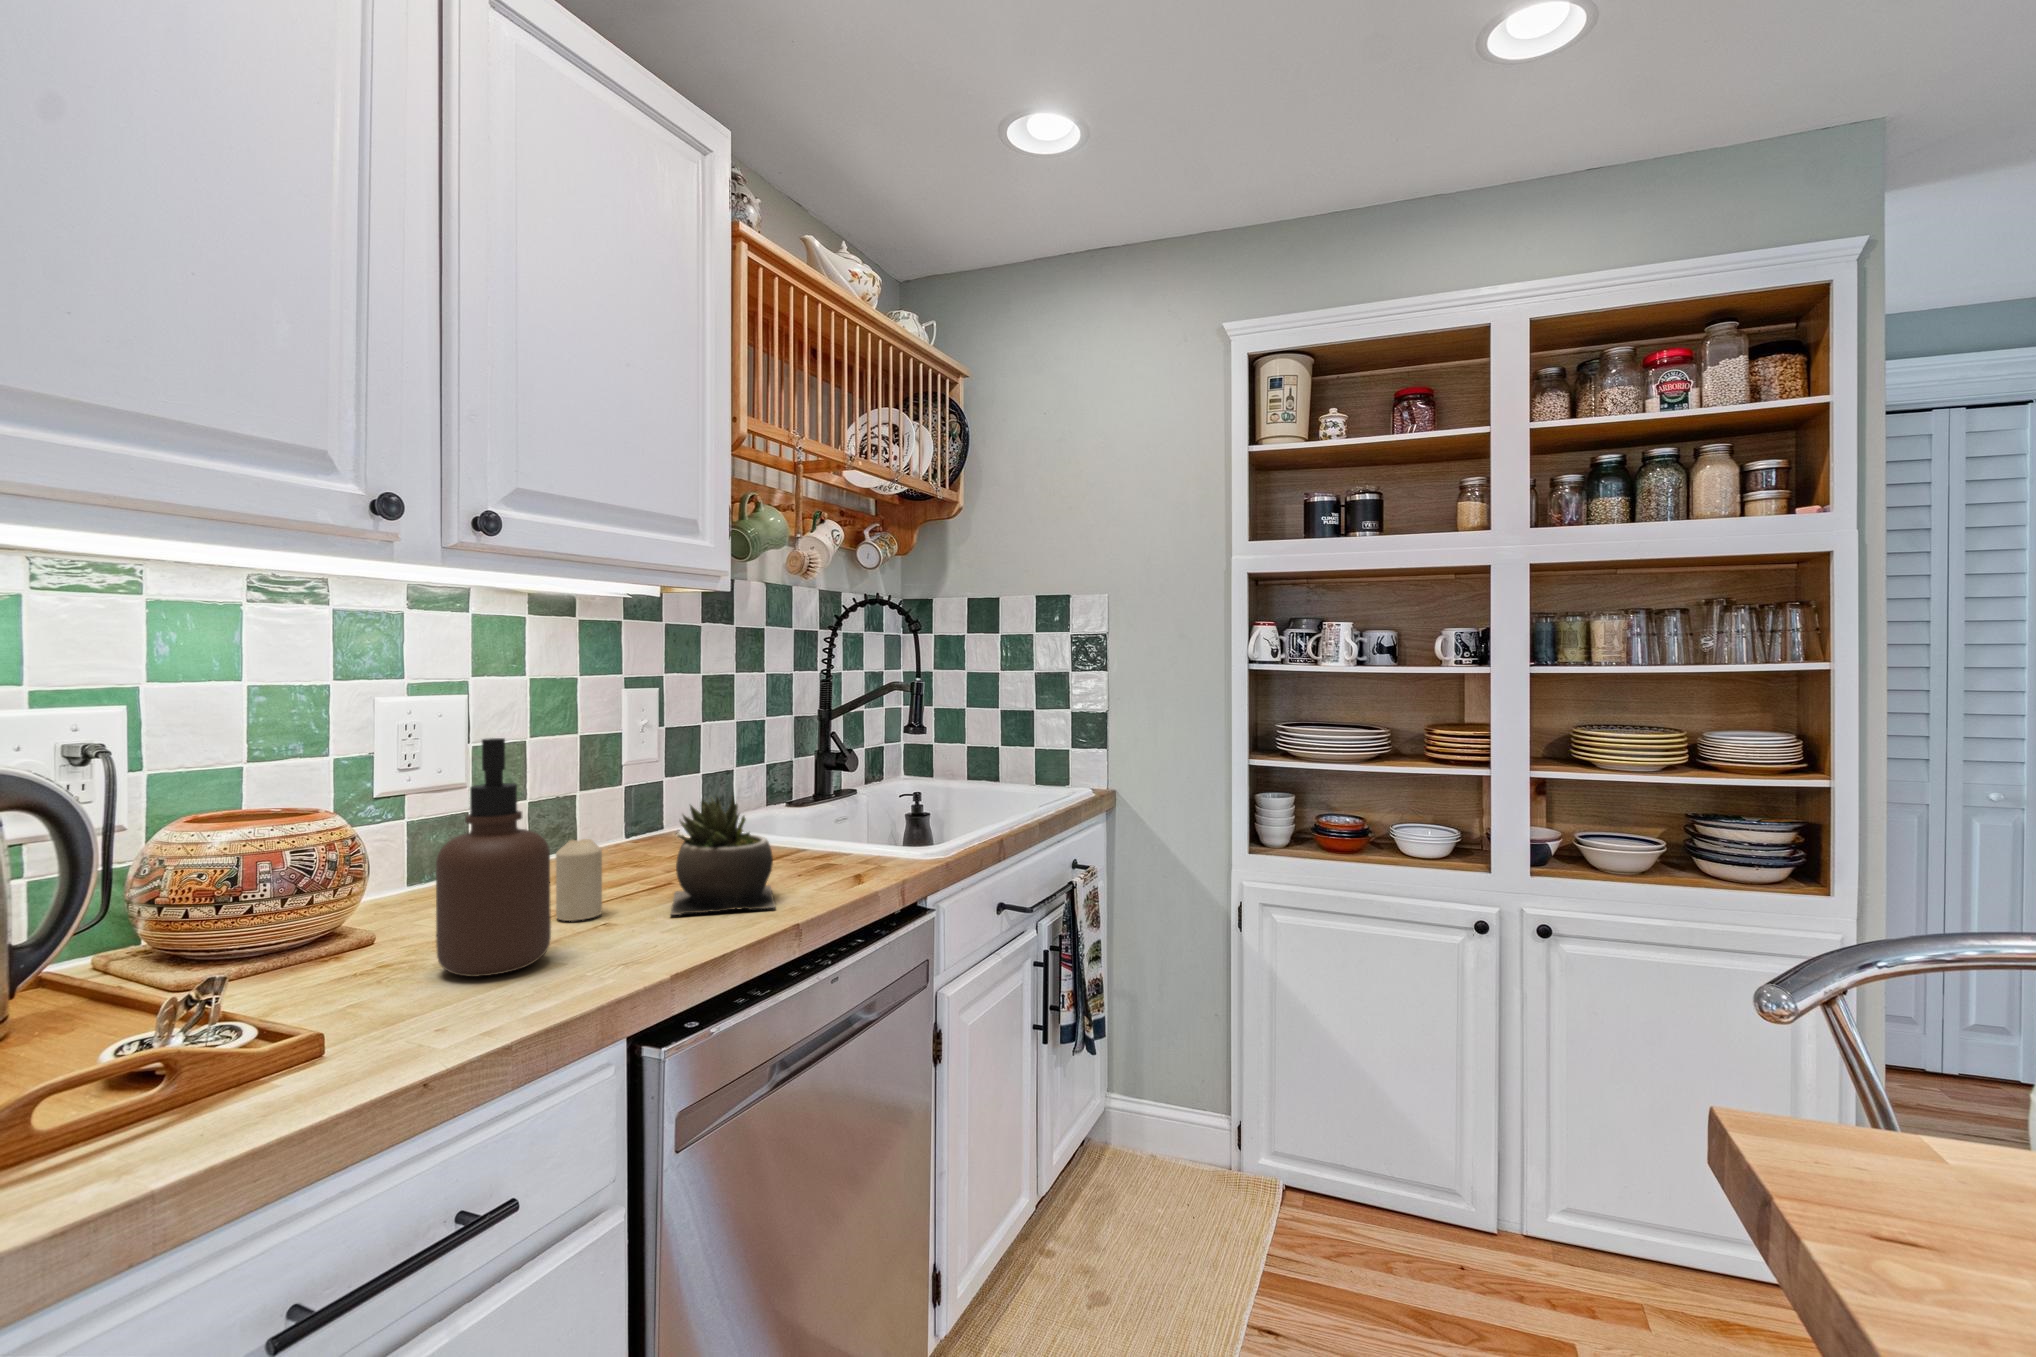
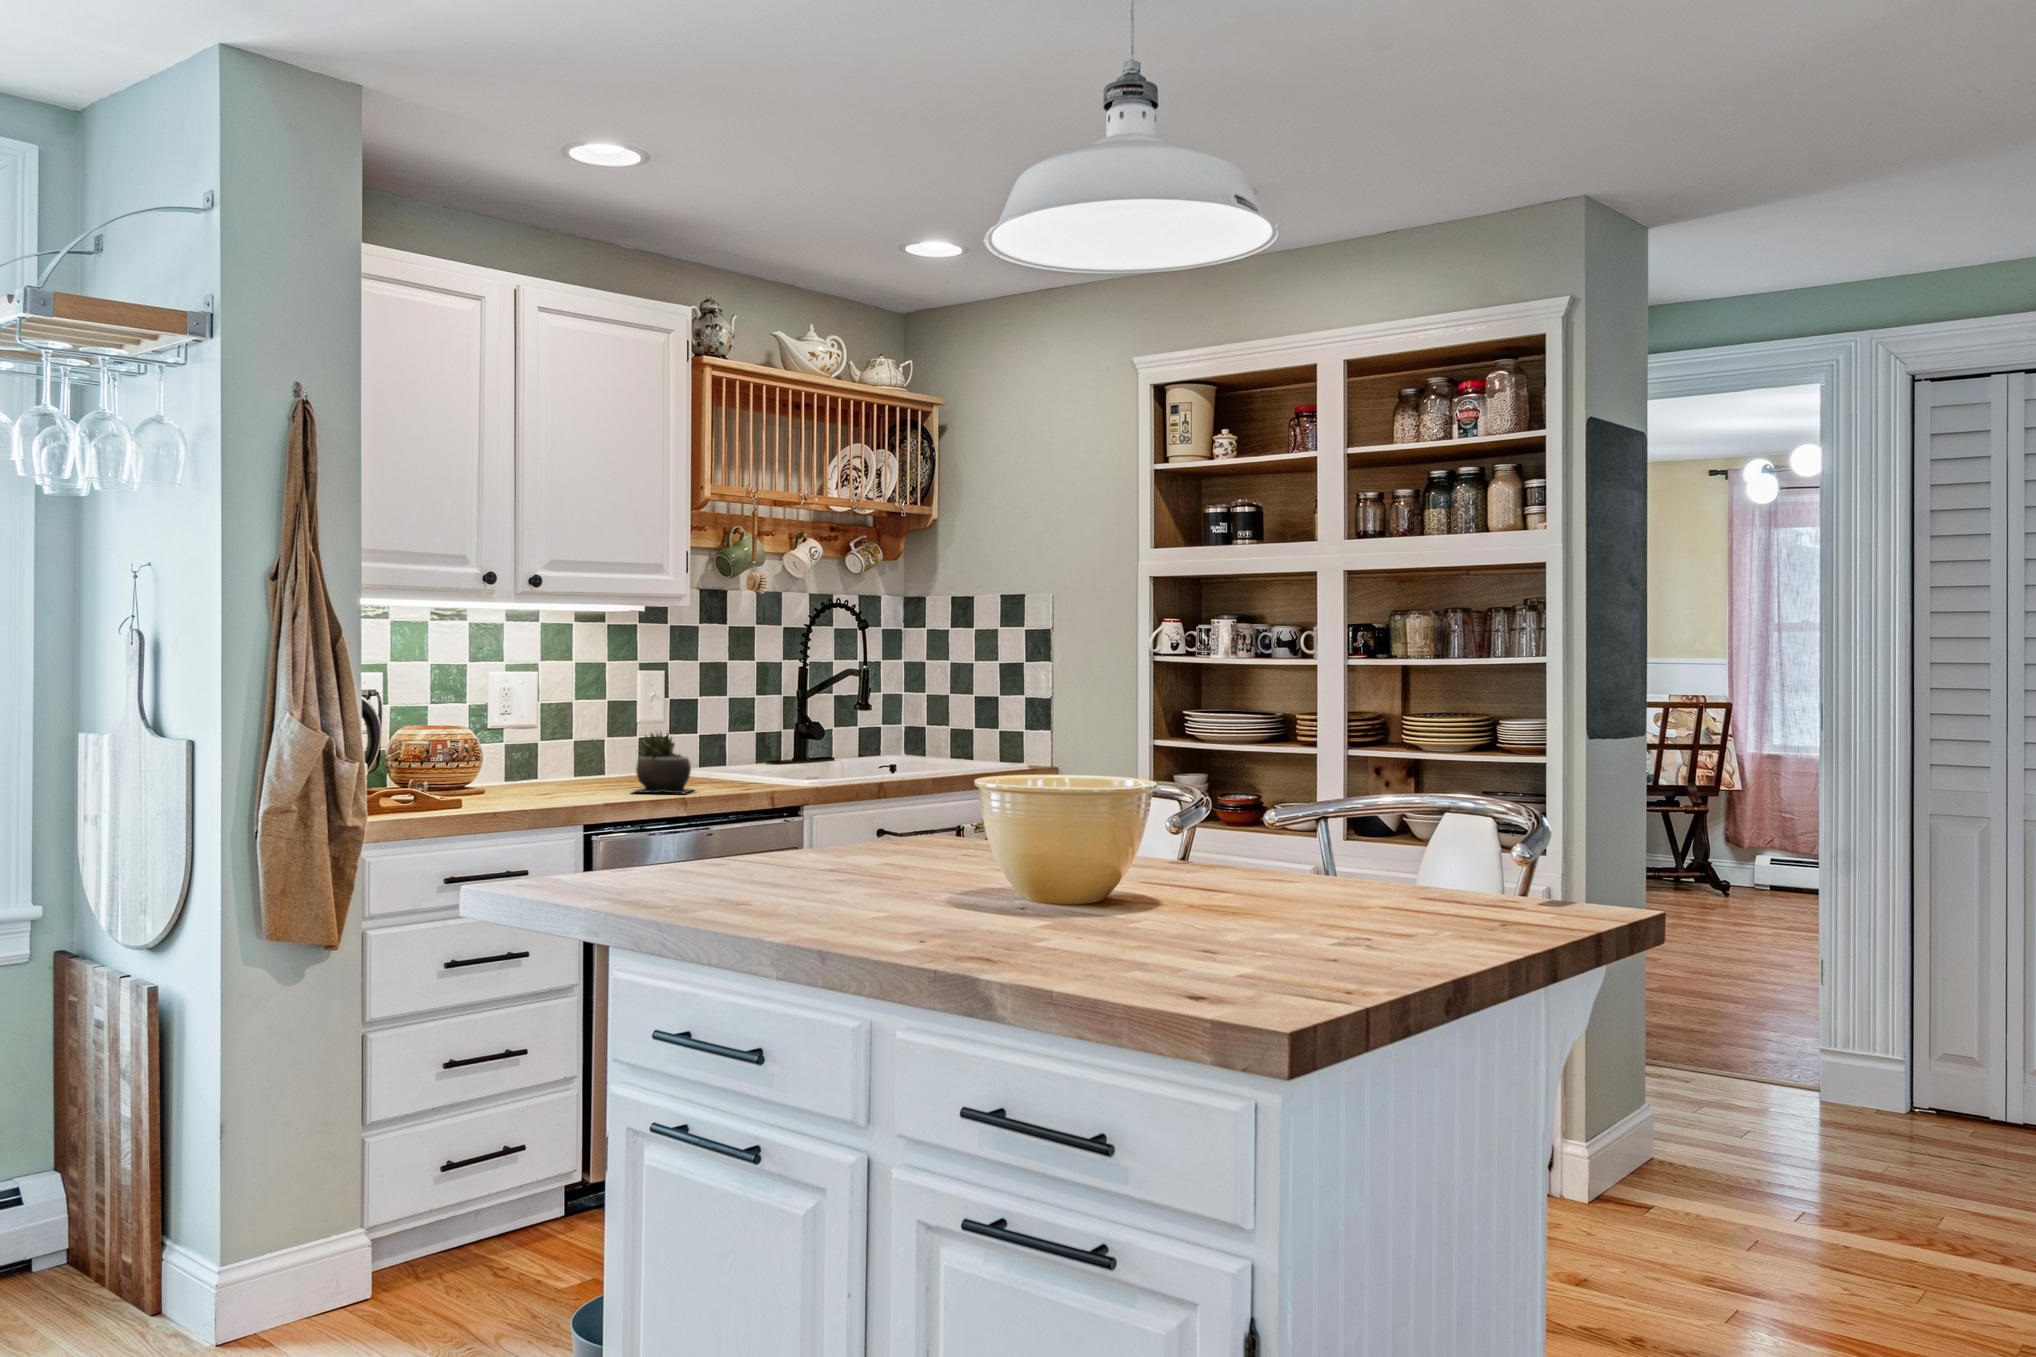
soap dispenser: present [436,738,551,977] -> none [514,689,564,799]
candle: present [556,839,602,921] -> none [573,750,597,792]

